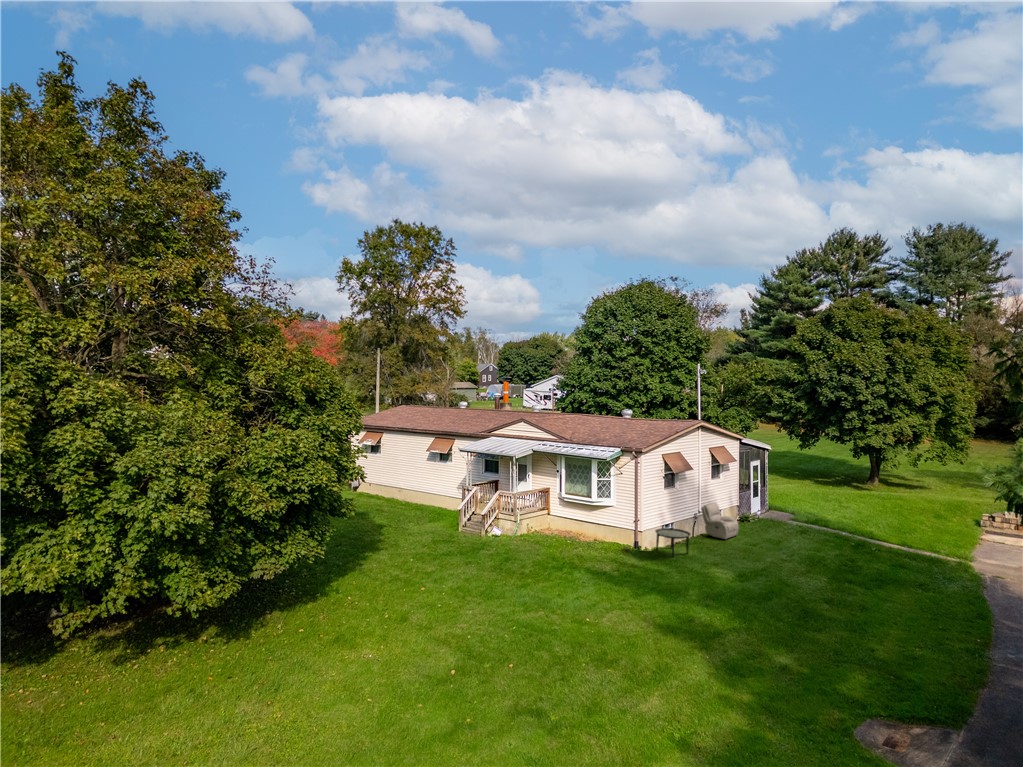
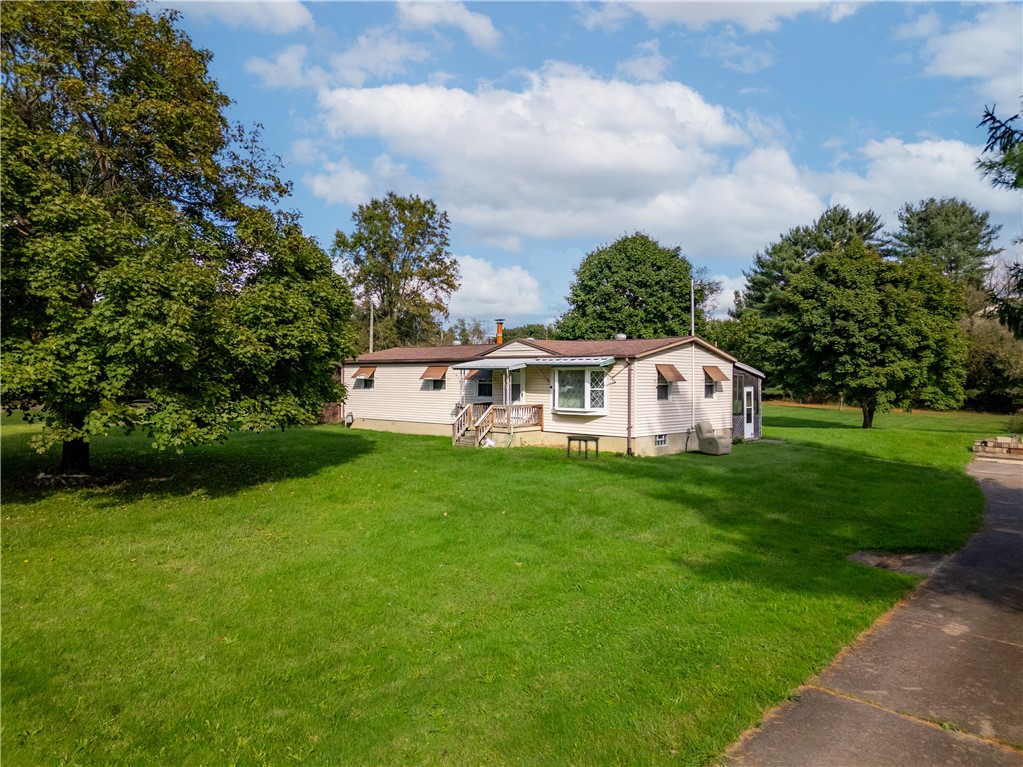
round table: present [655,528,690,557] -> present [567,436,600,459]

